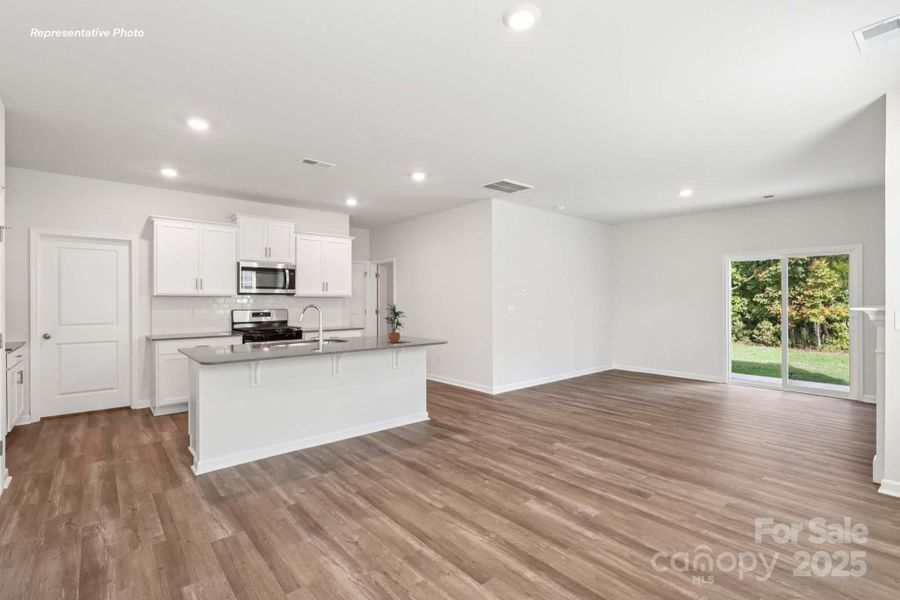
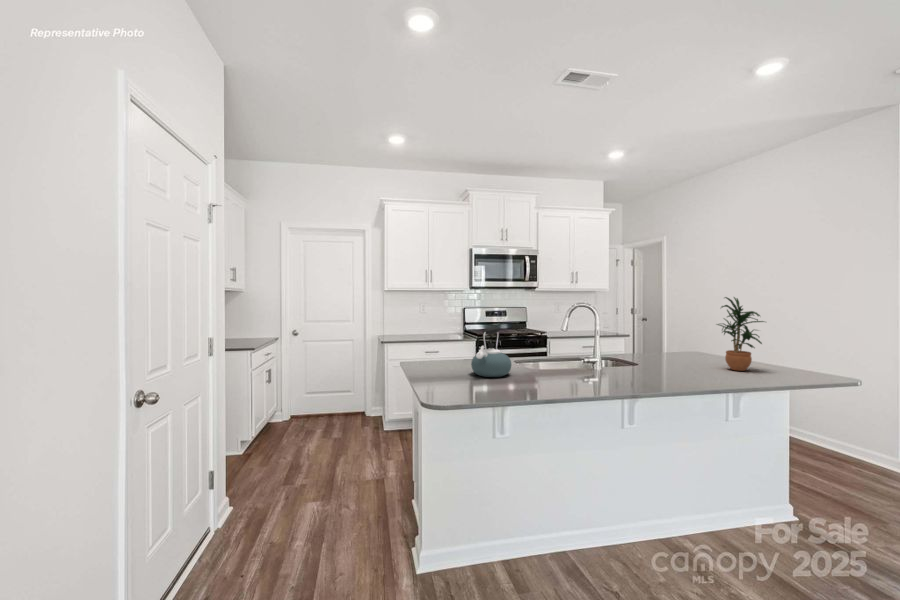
kettle: none [233,323,261,353] -> present [471,328,511,377]

